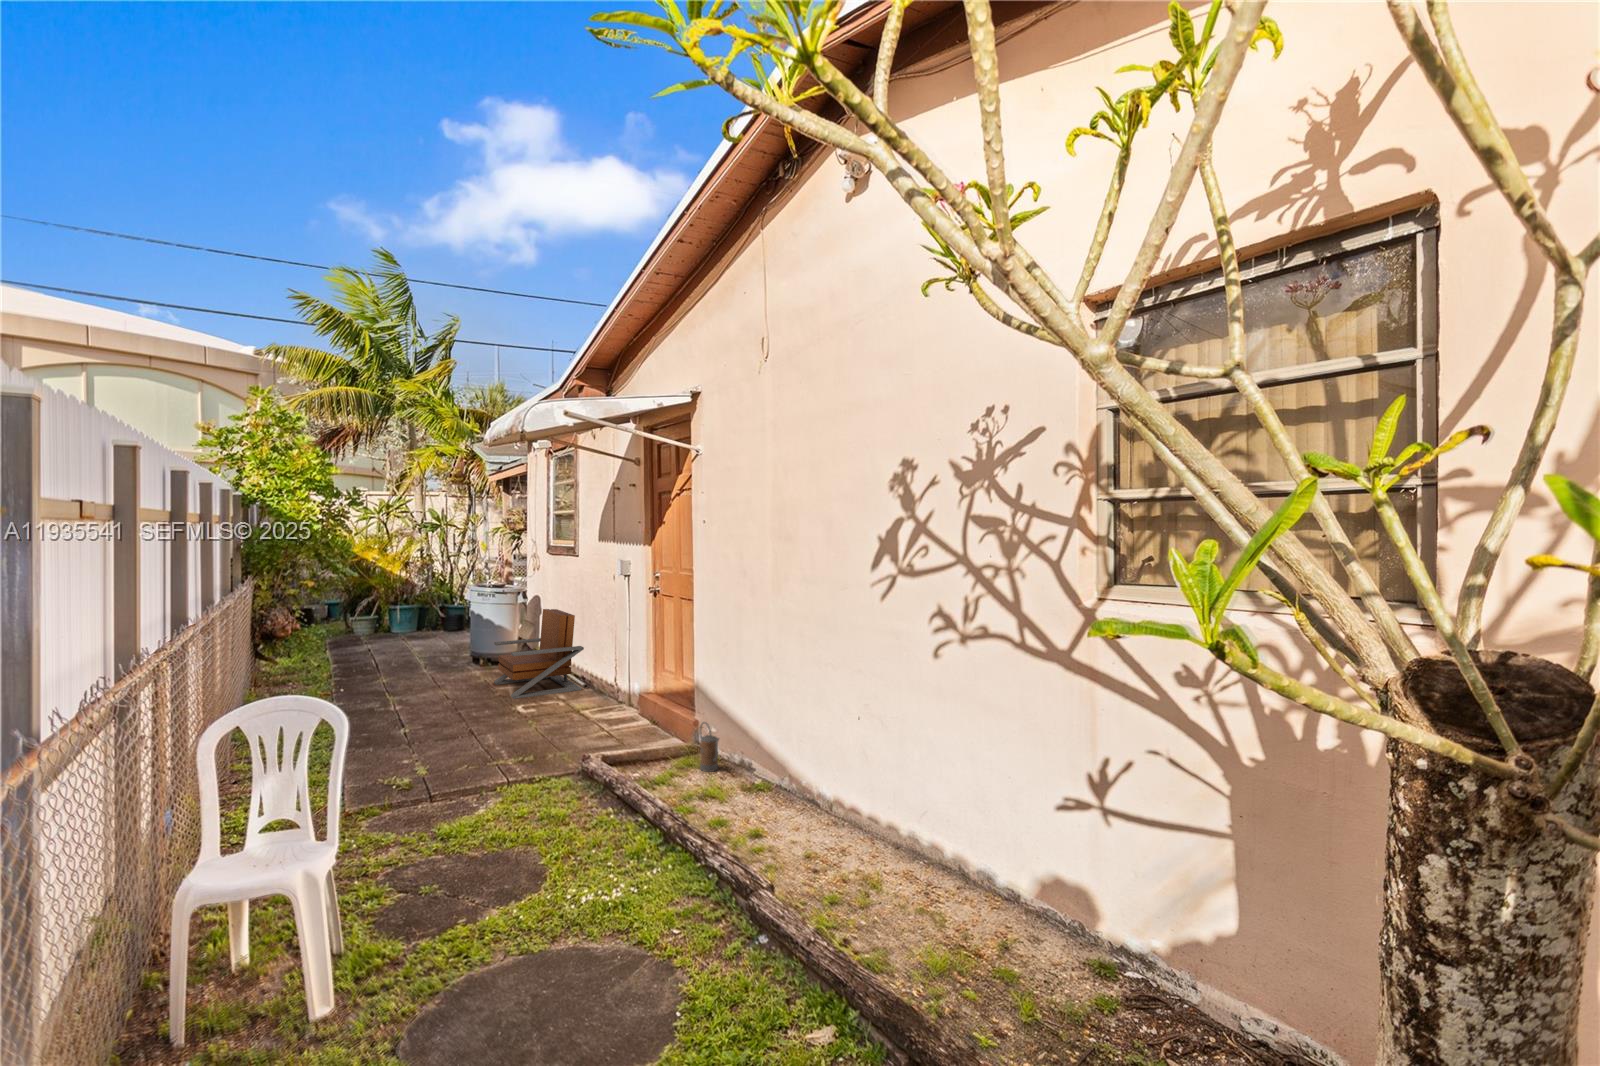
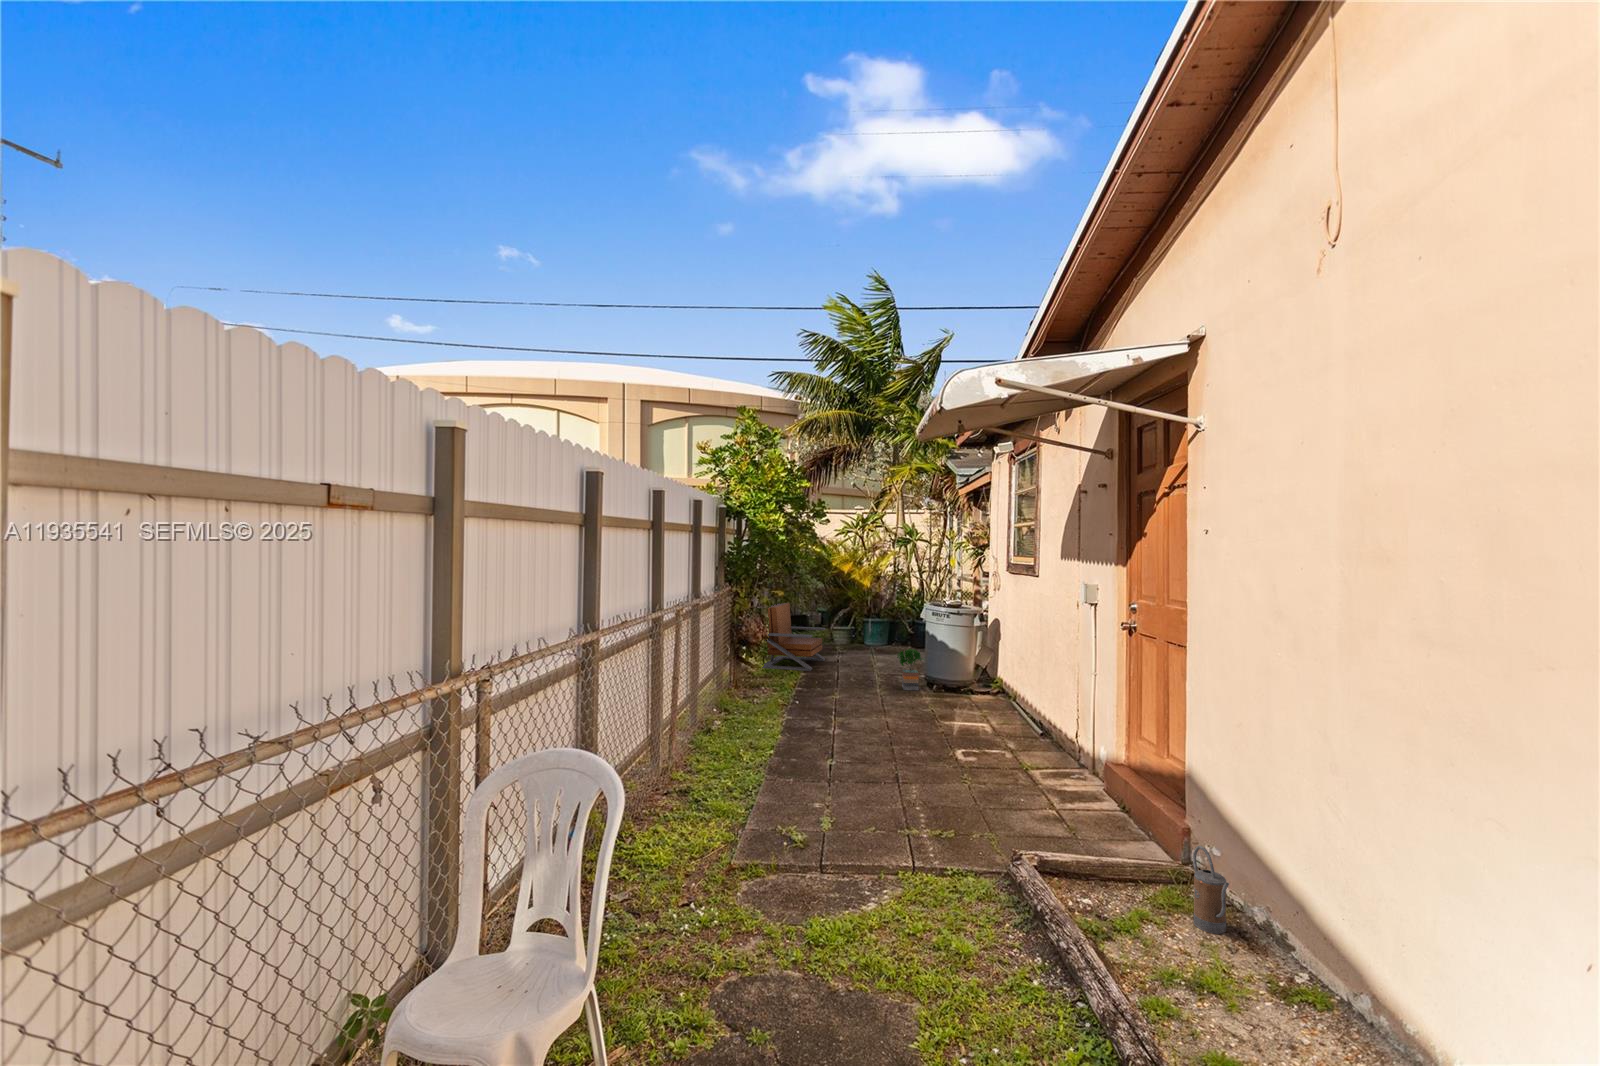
lounge chair: present [494,609,584,699] -> present [762,603,825,671]
potted tree: none [442,629,473,669] -> present [897,649,925,690]

